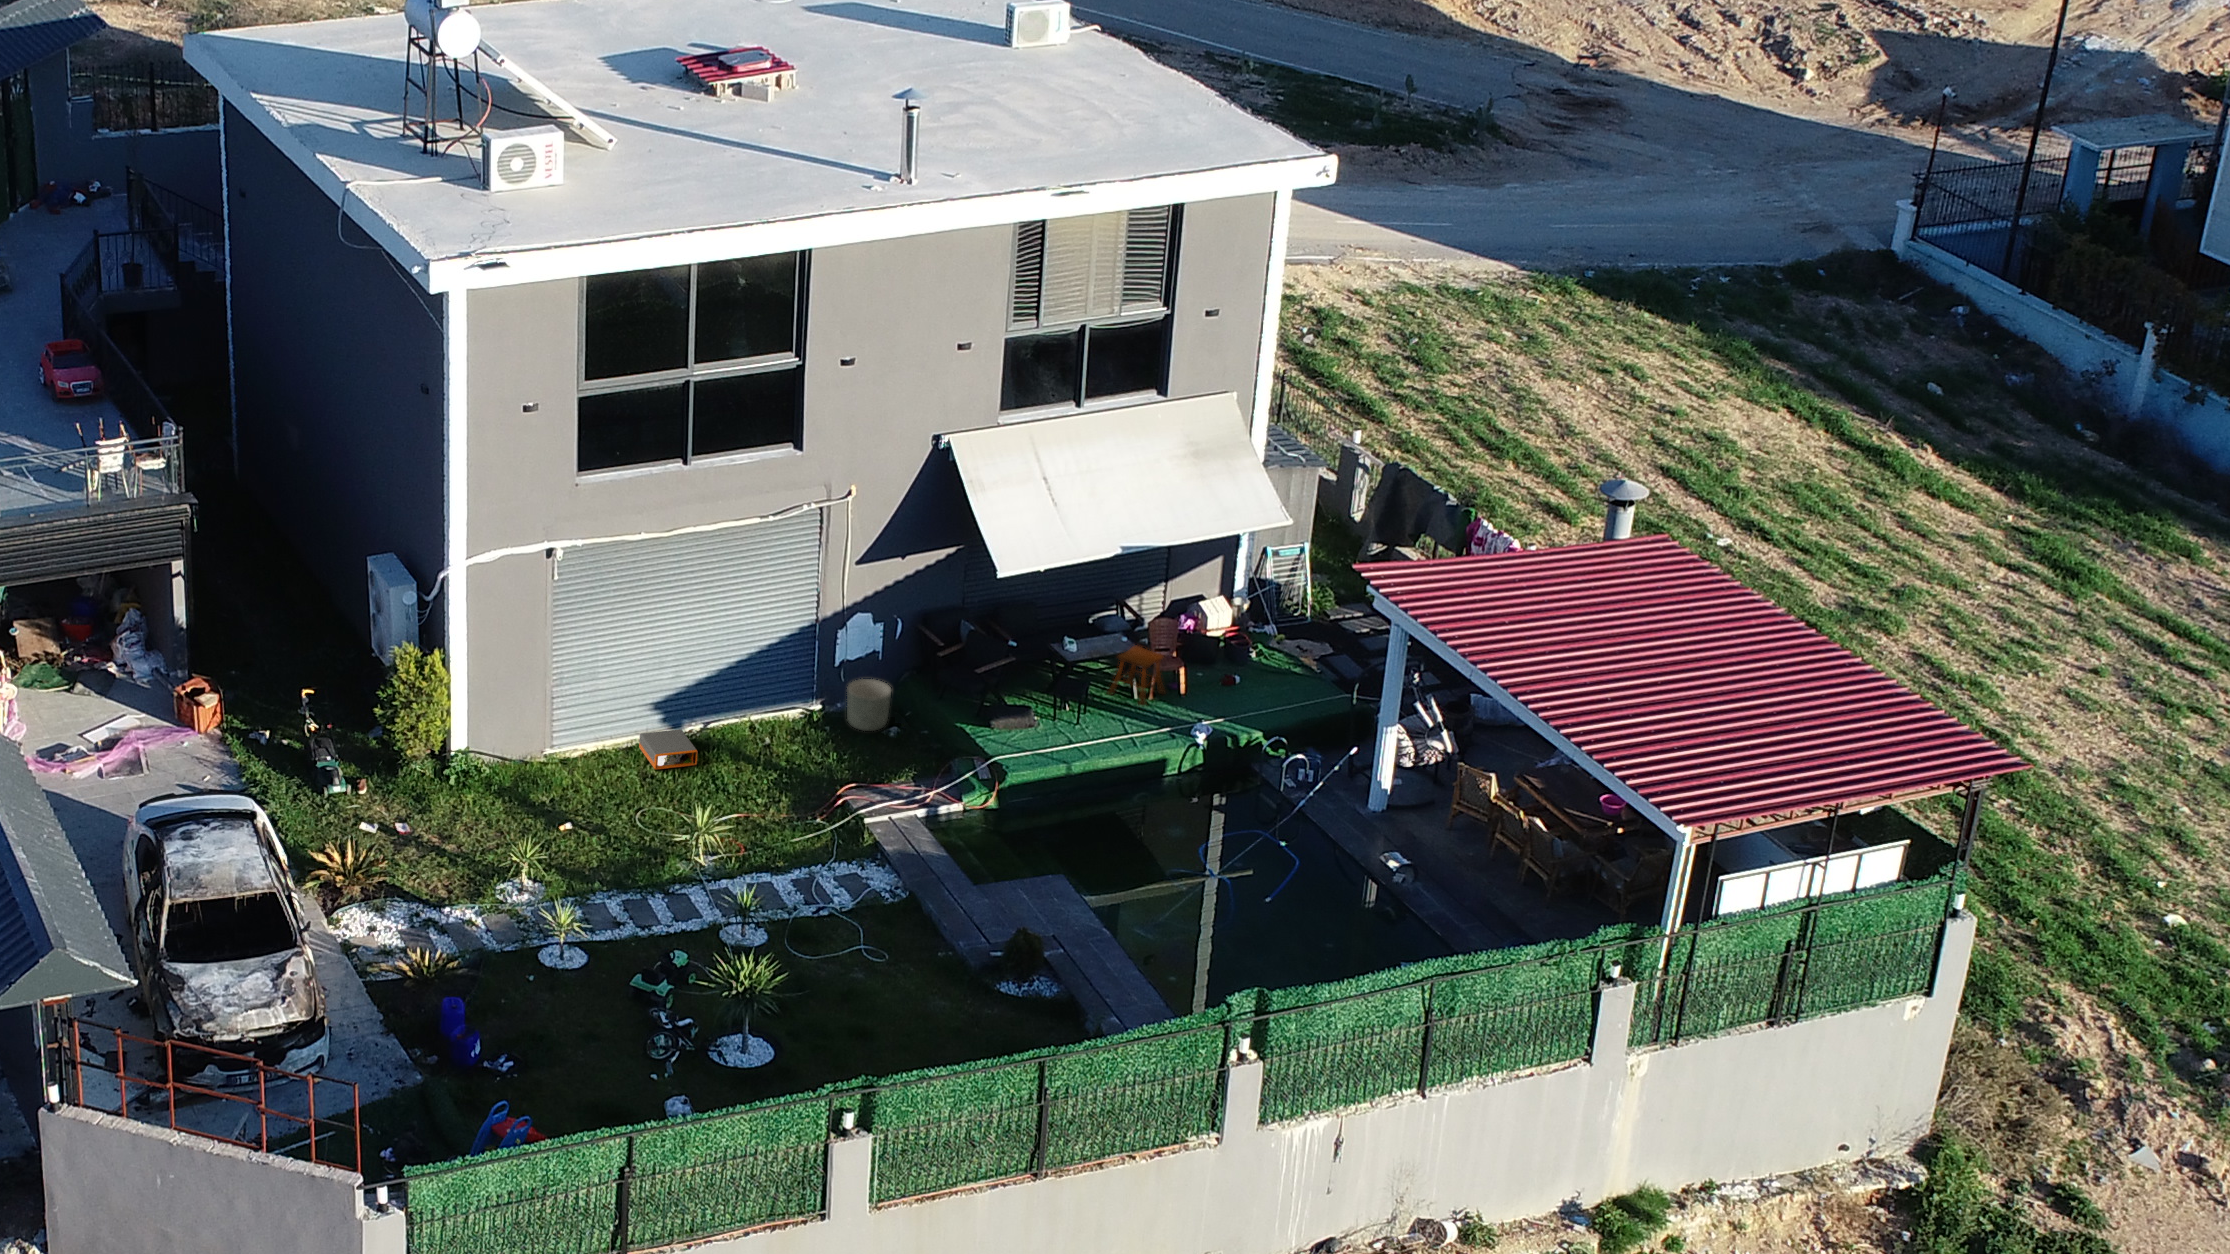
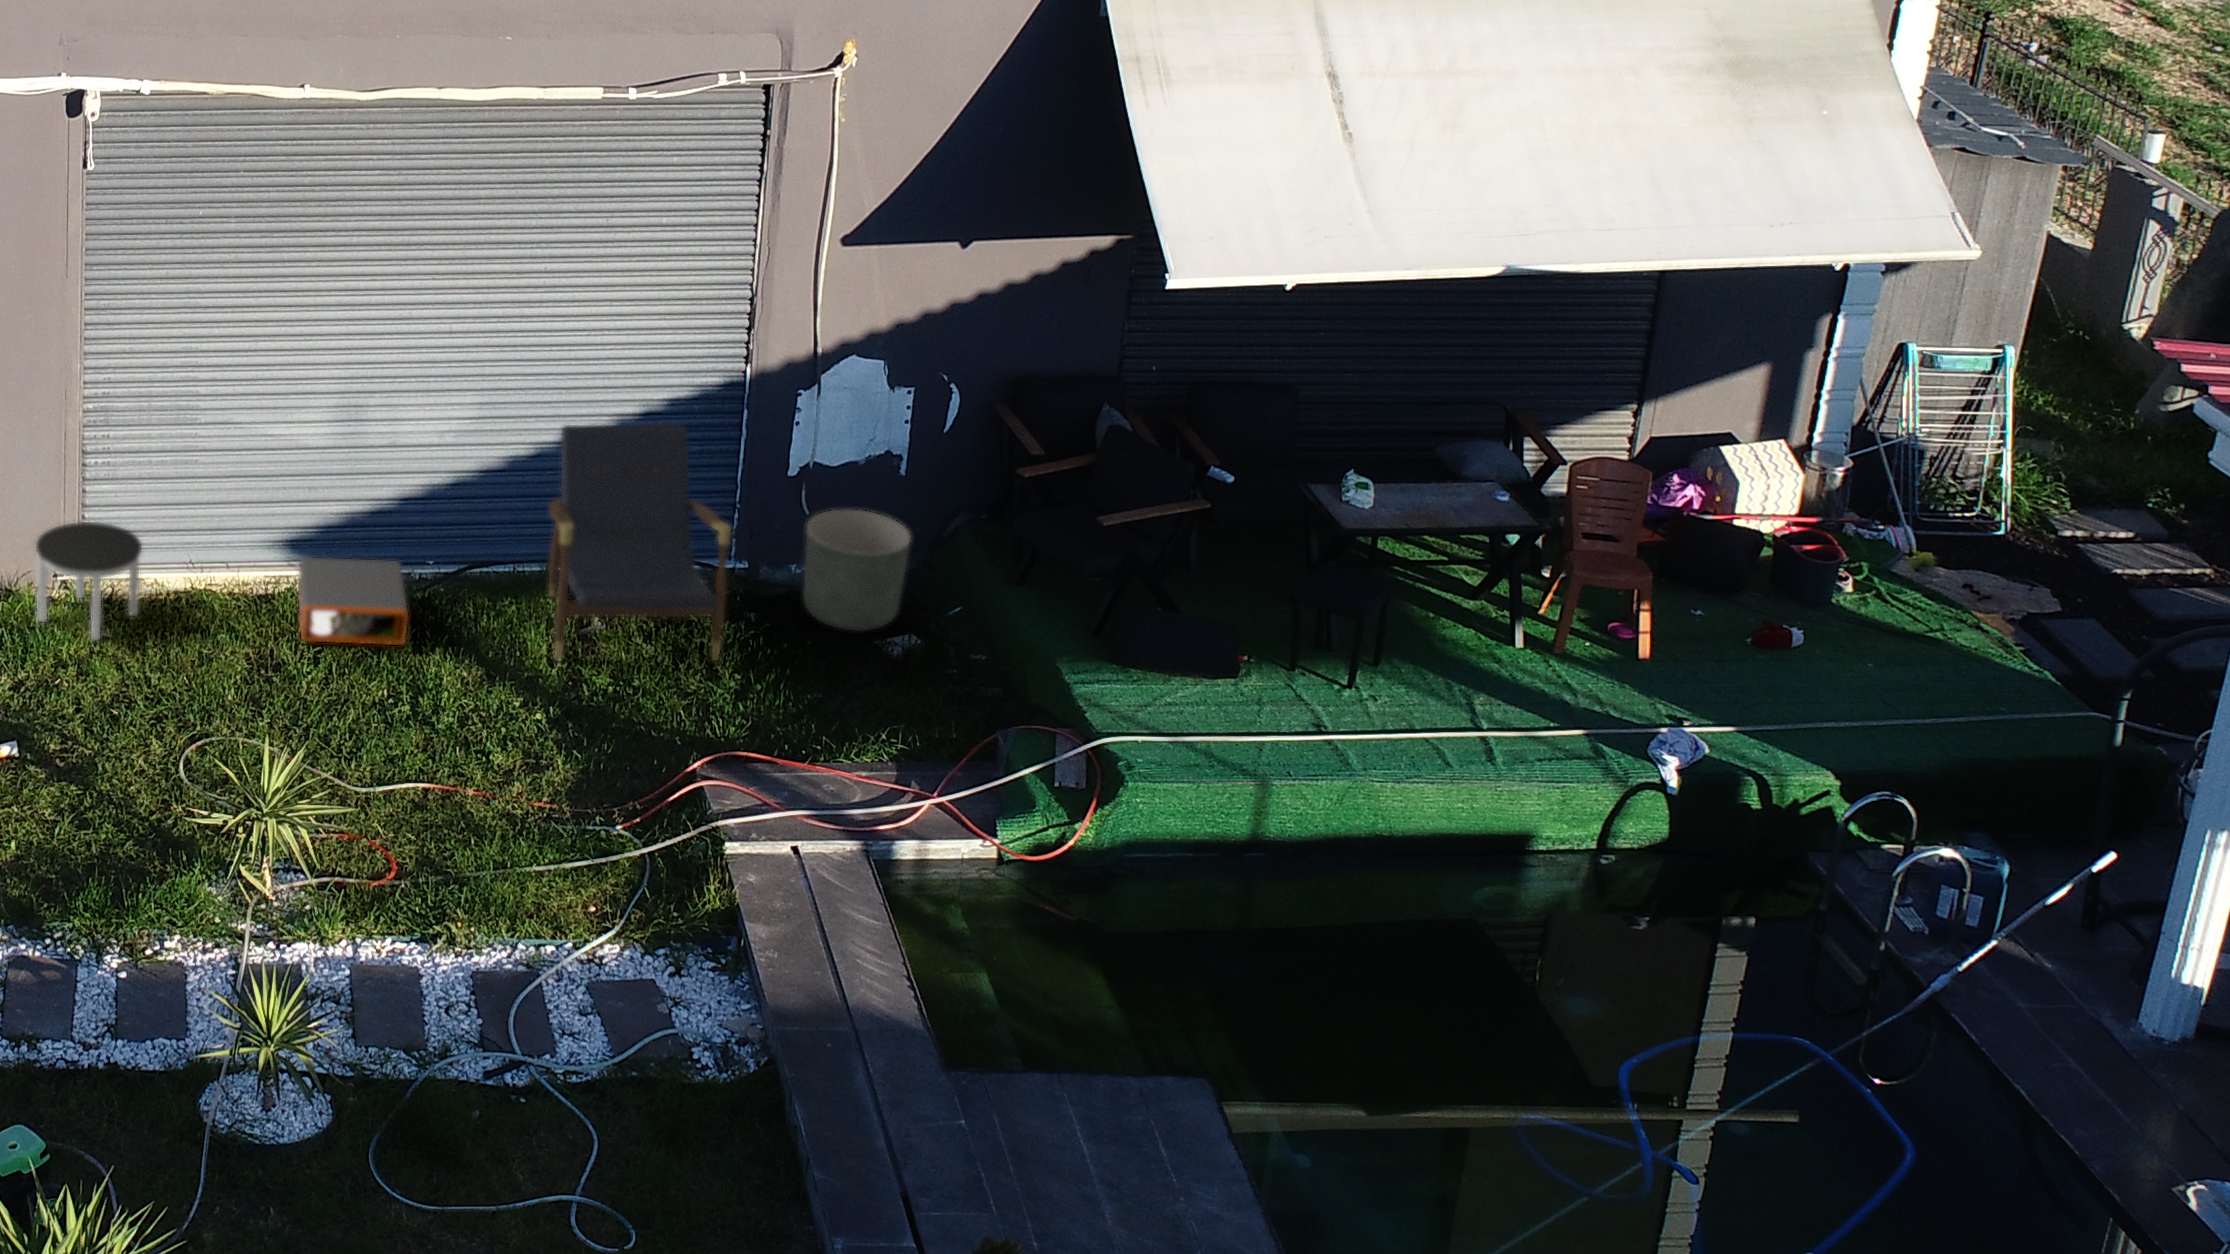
stool: present [1107,646,1166,706] -> none [1447,516,1607,666]
lounge chair: none [742,654,827,762] -> present [549,425,731,660]
round table: none [537,731,583,783] -> present [36,522,142,640]

